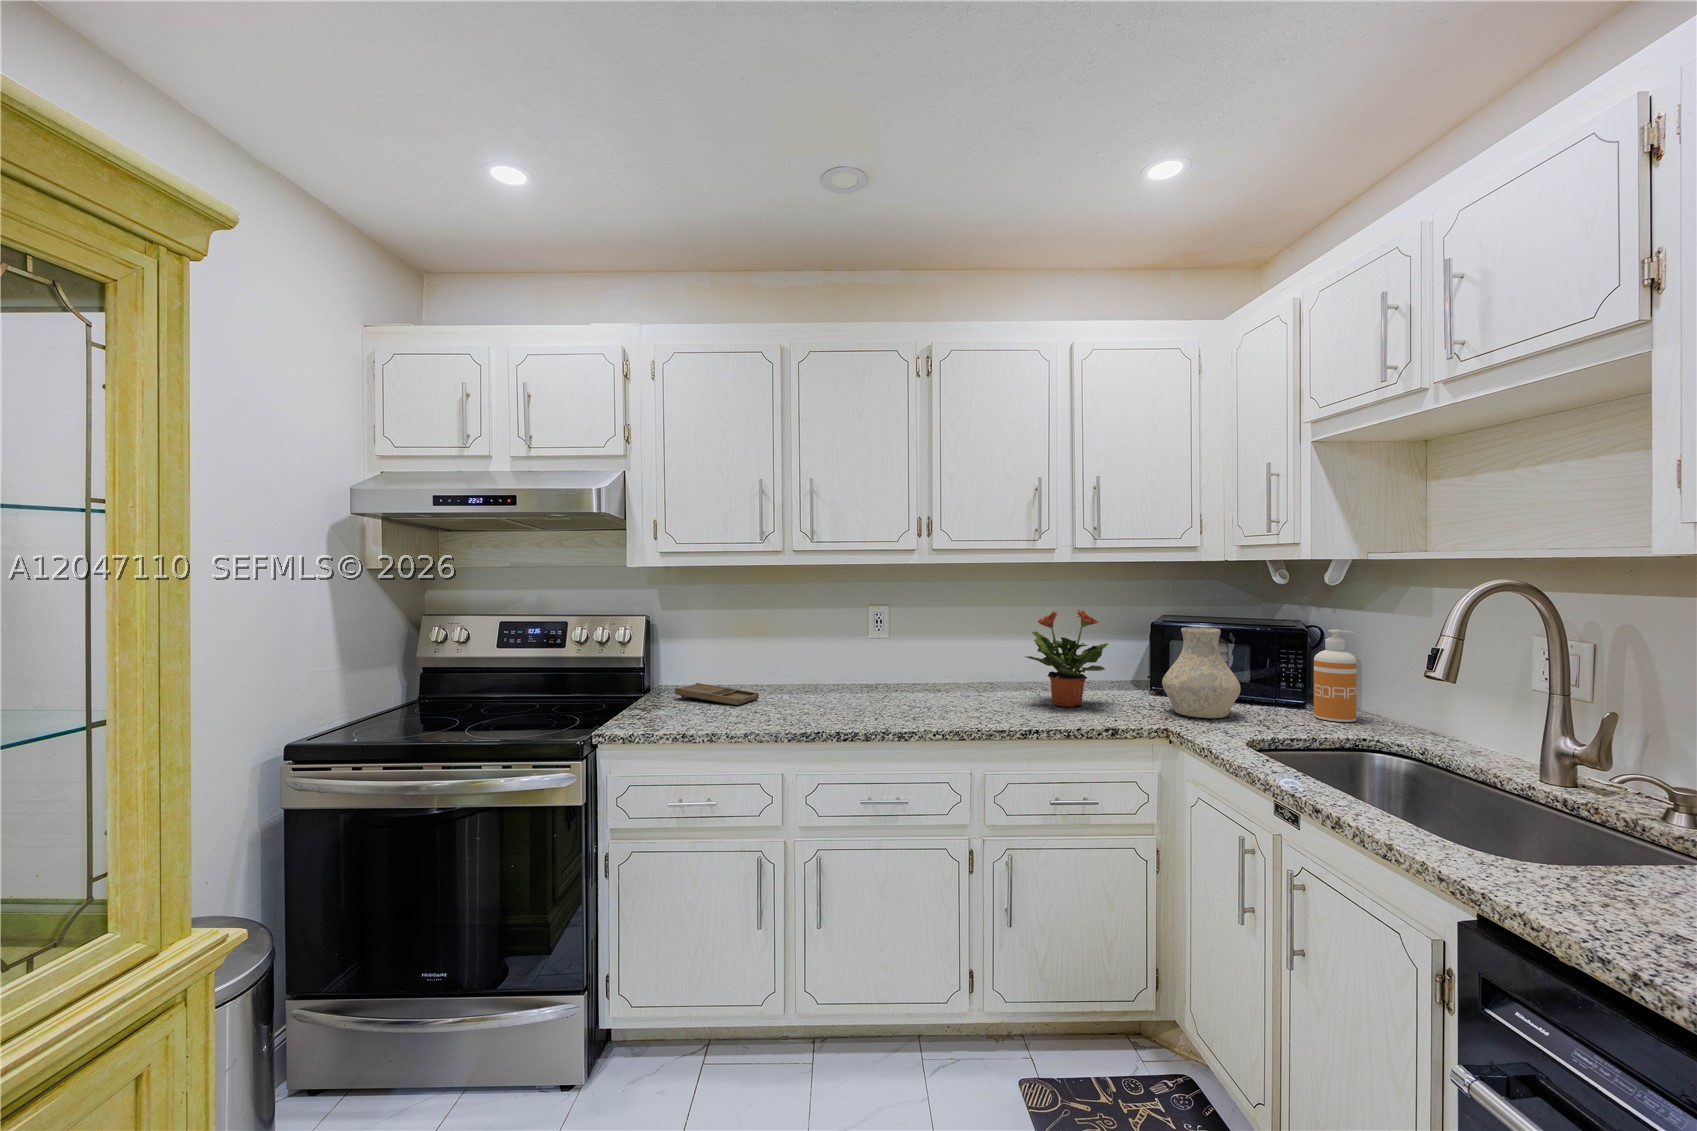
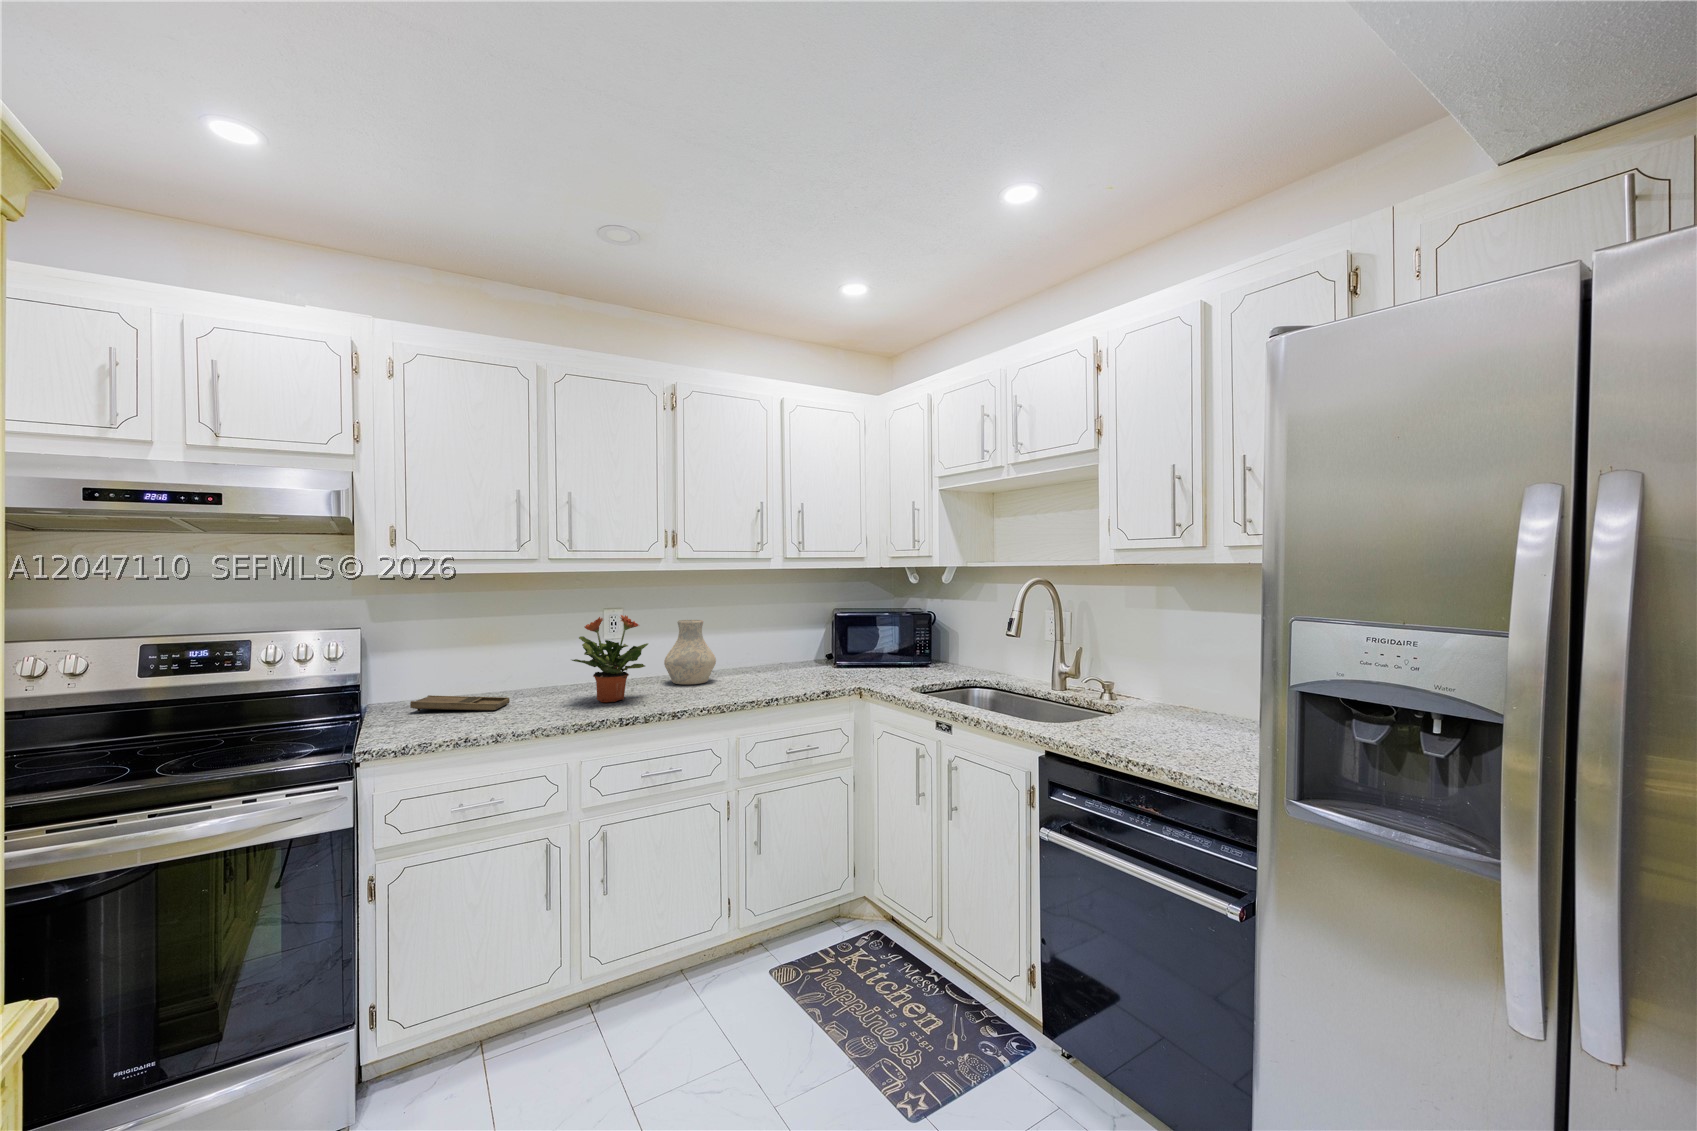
potted plant: present [1025,610,1108,707] -> present [572,615,648,702]
vase: present [1162,627,1241,718] -> present [664,620,716,684]
soap dispenser: present [1314,630,1357,722] -> none [933,615,956,673]

